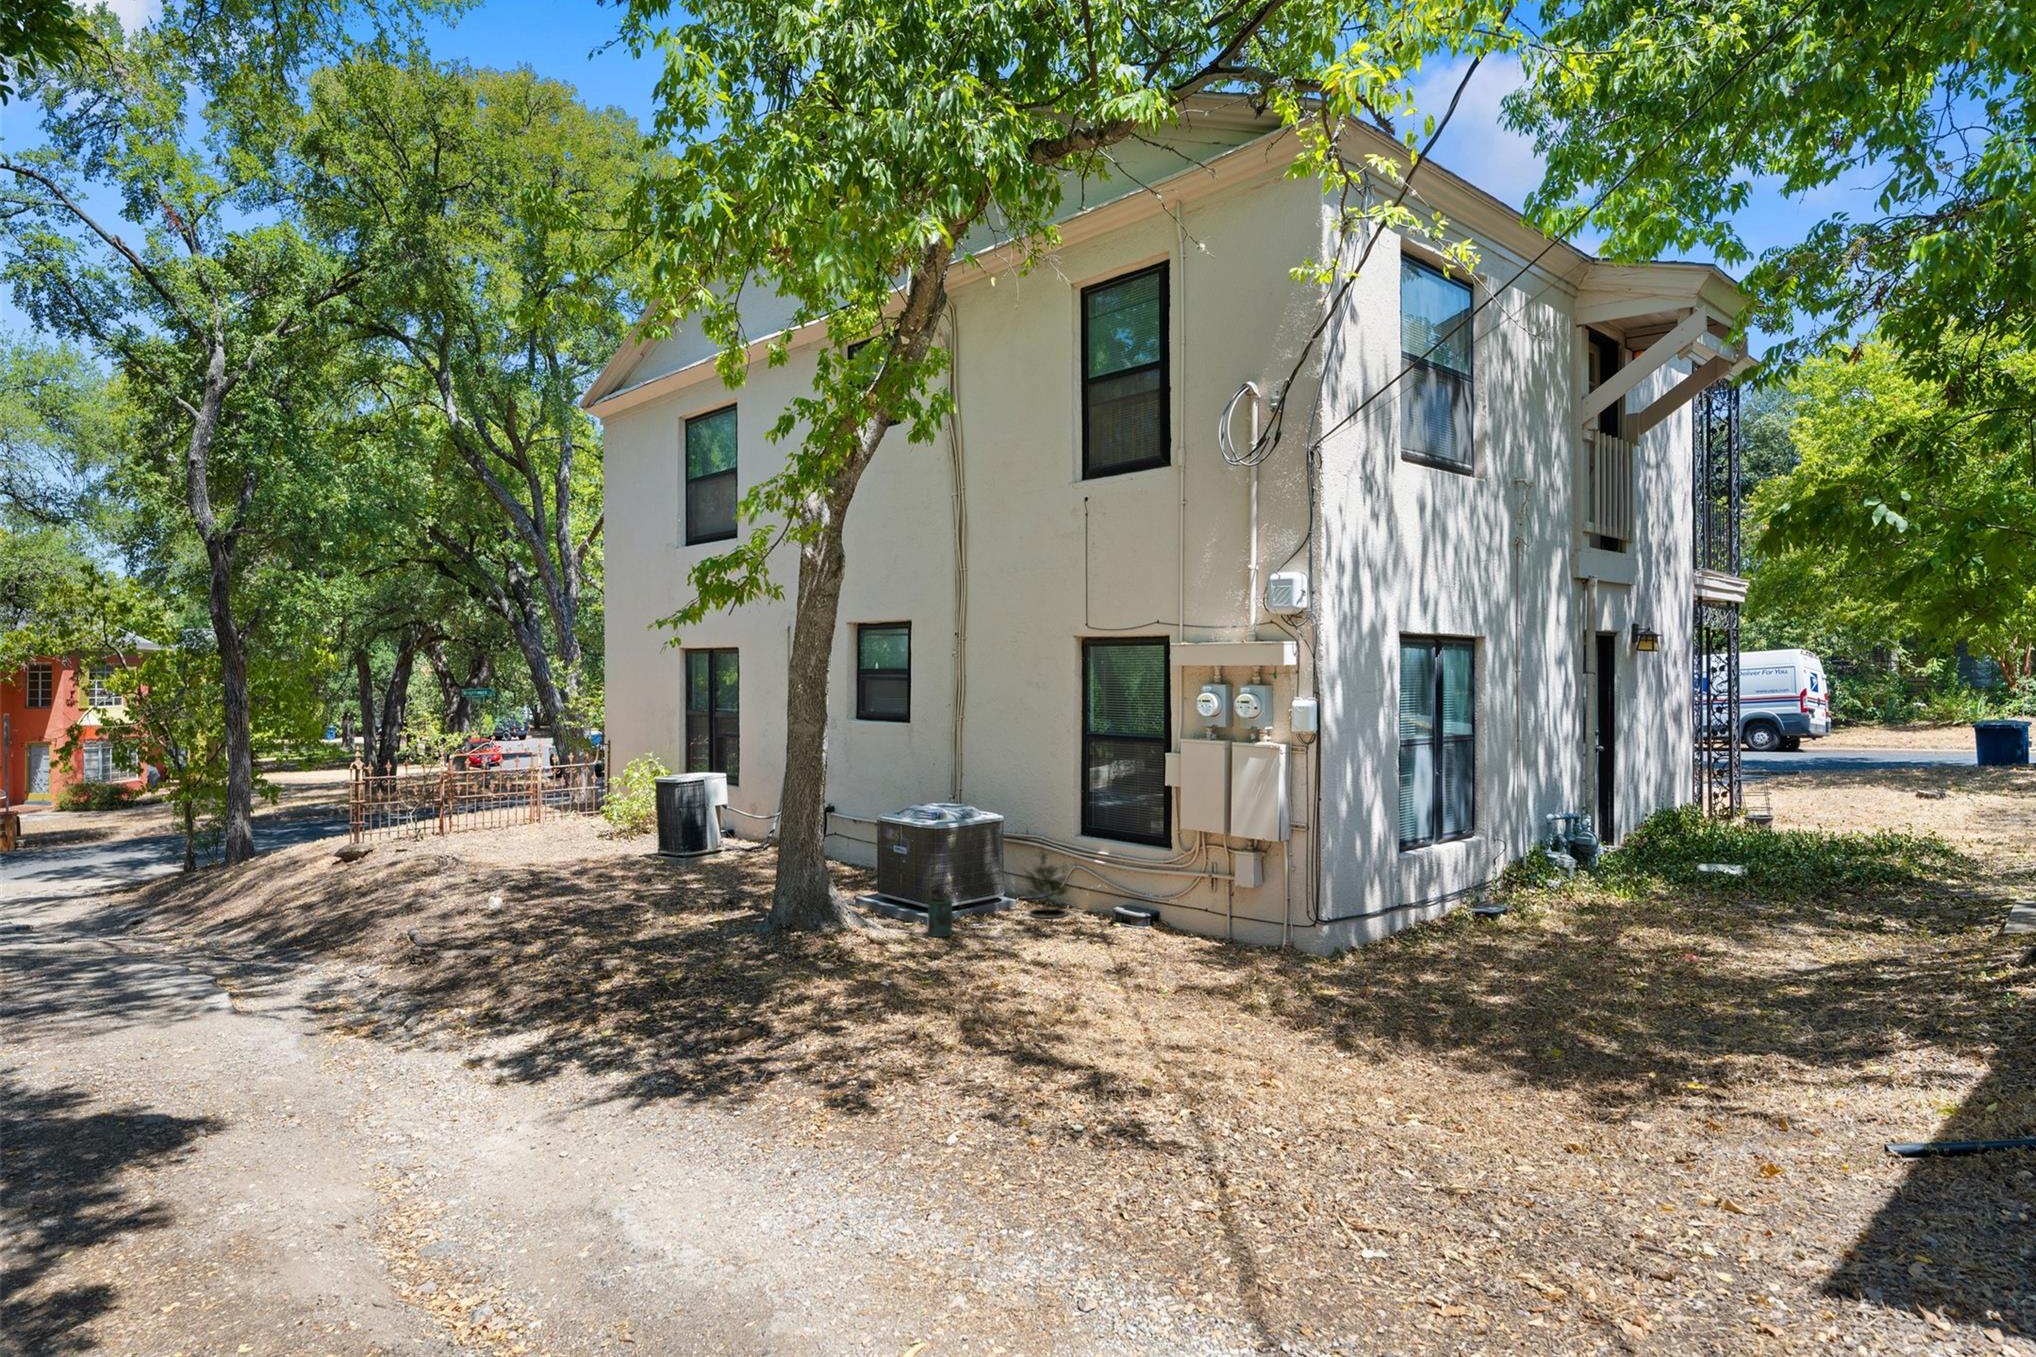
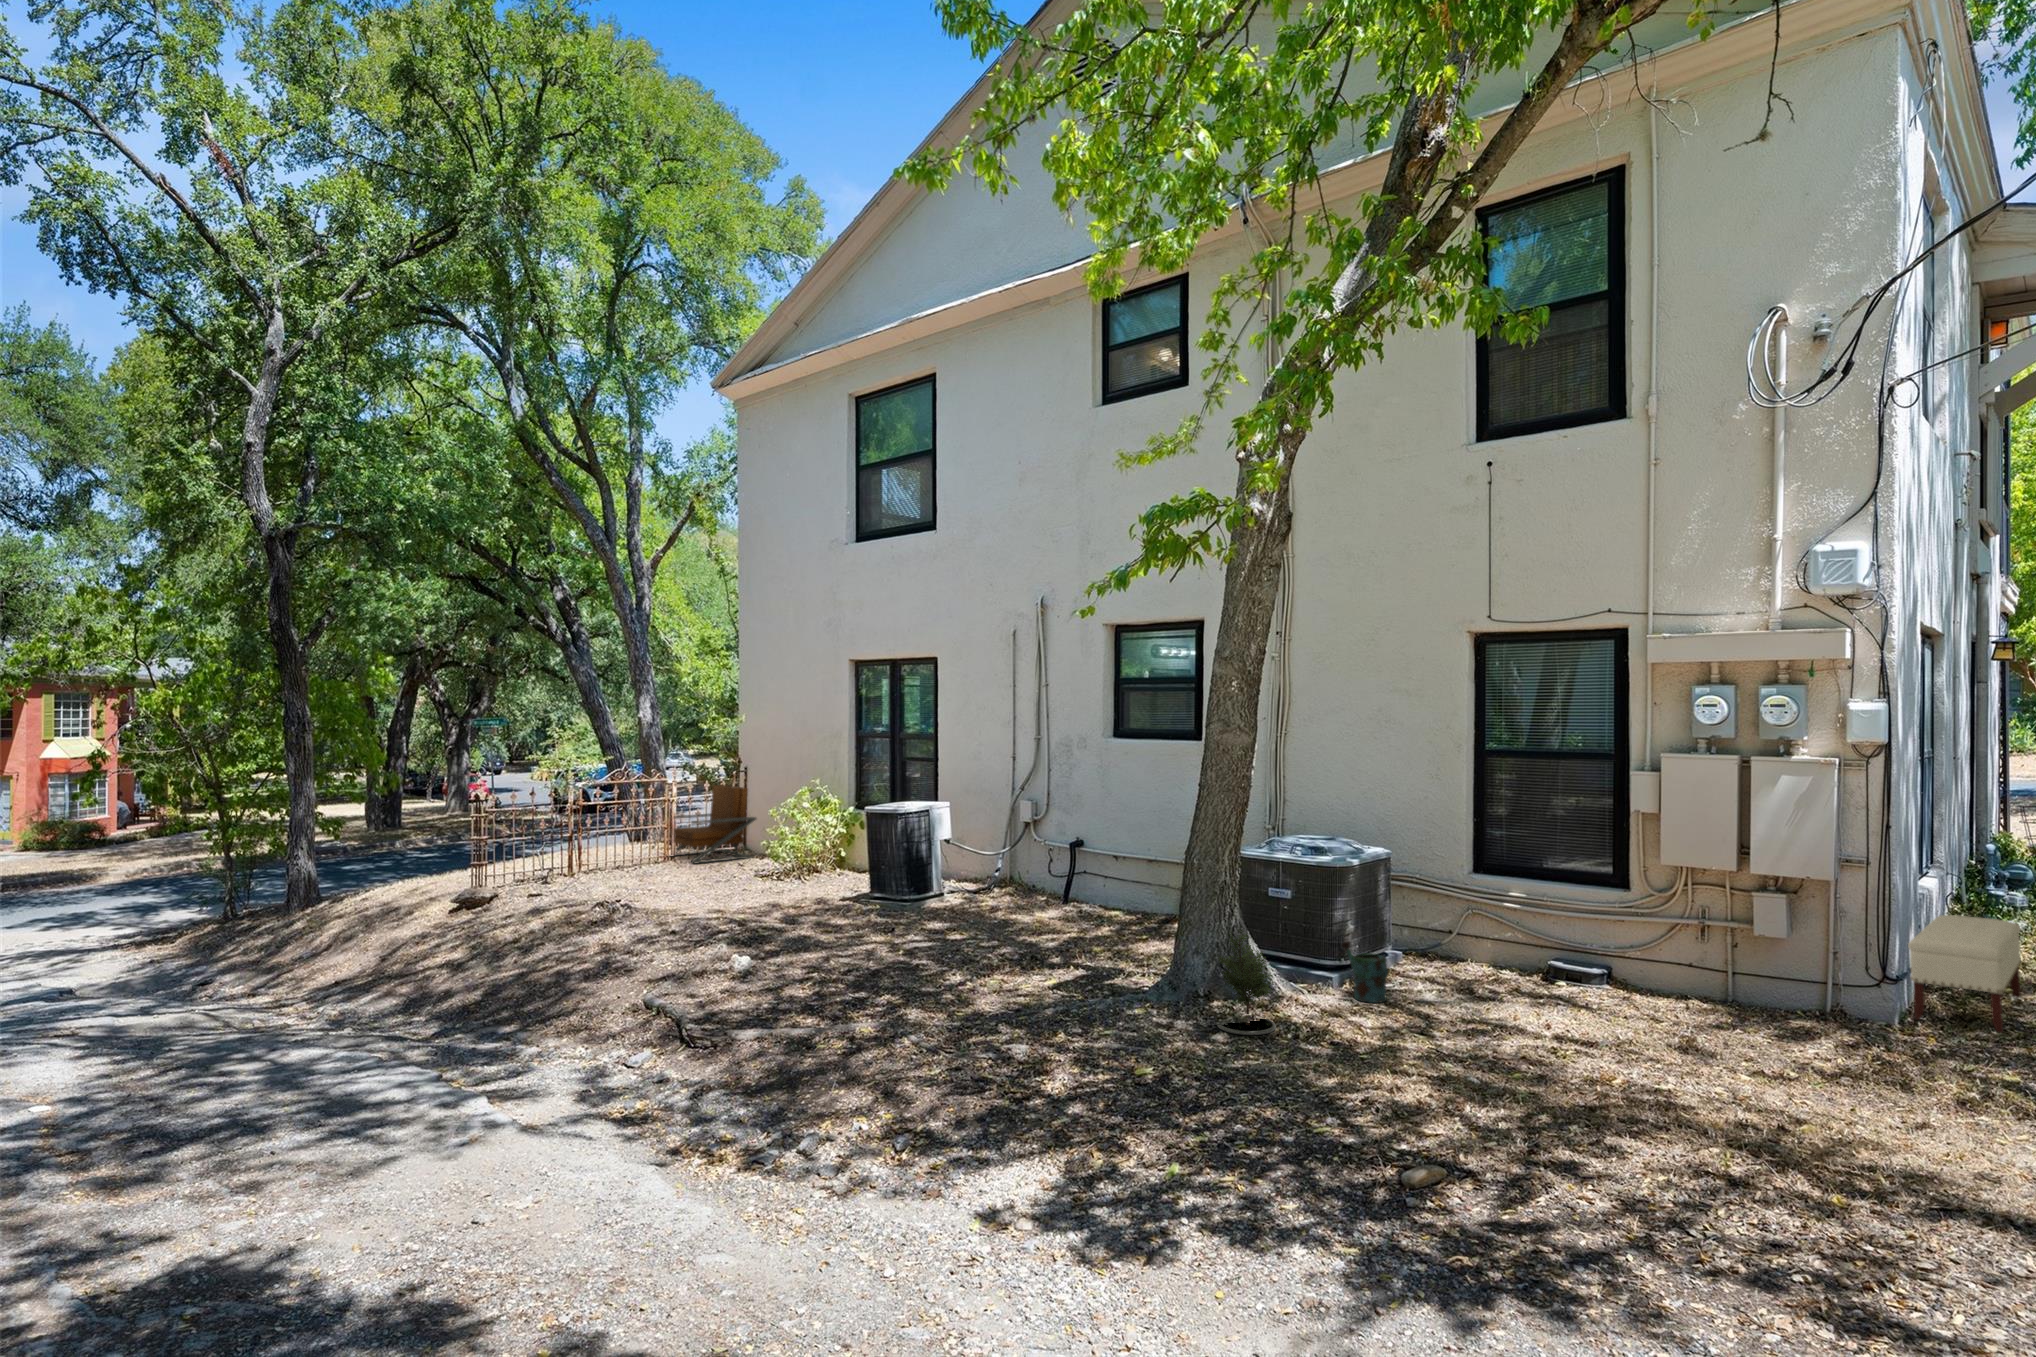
lounge chair: none [544,760,617,828] -> present [670,785,756,864]
potted tree: present [1024,849,1068,918] -> present [1216,925,1276,1035]
bench: none [1333,876,1459,965] -> present [1908,915,2021,1033]

